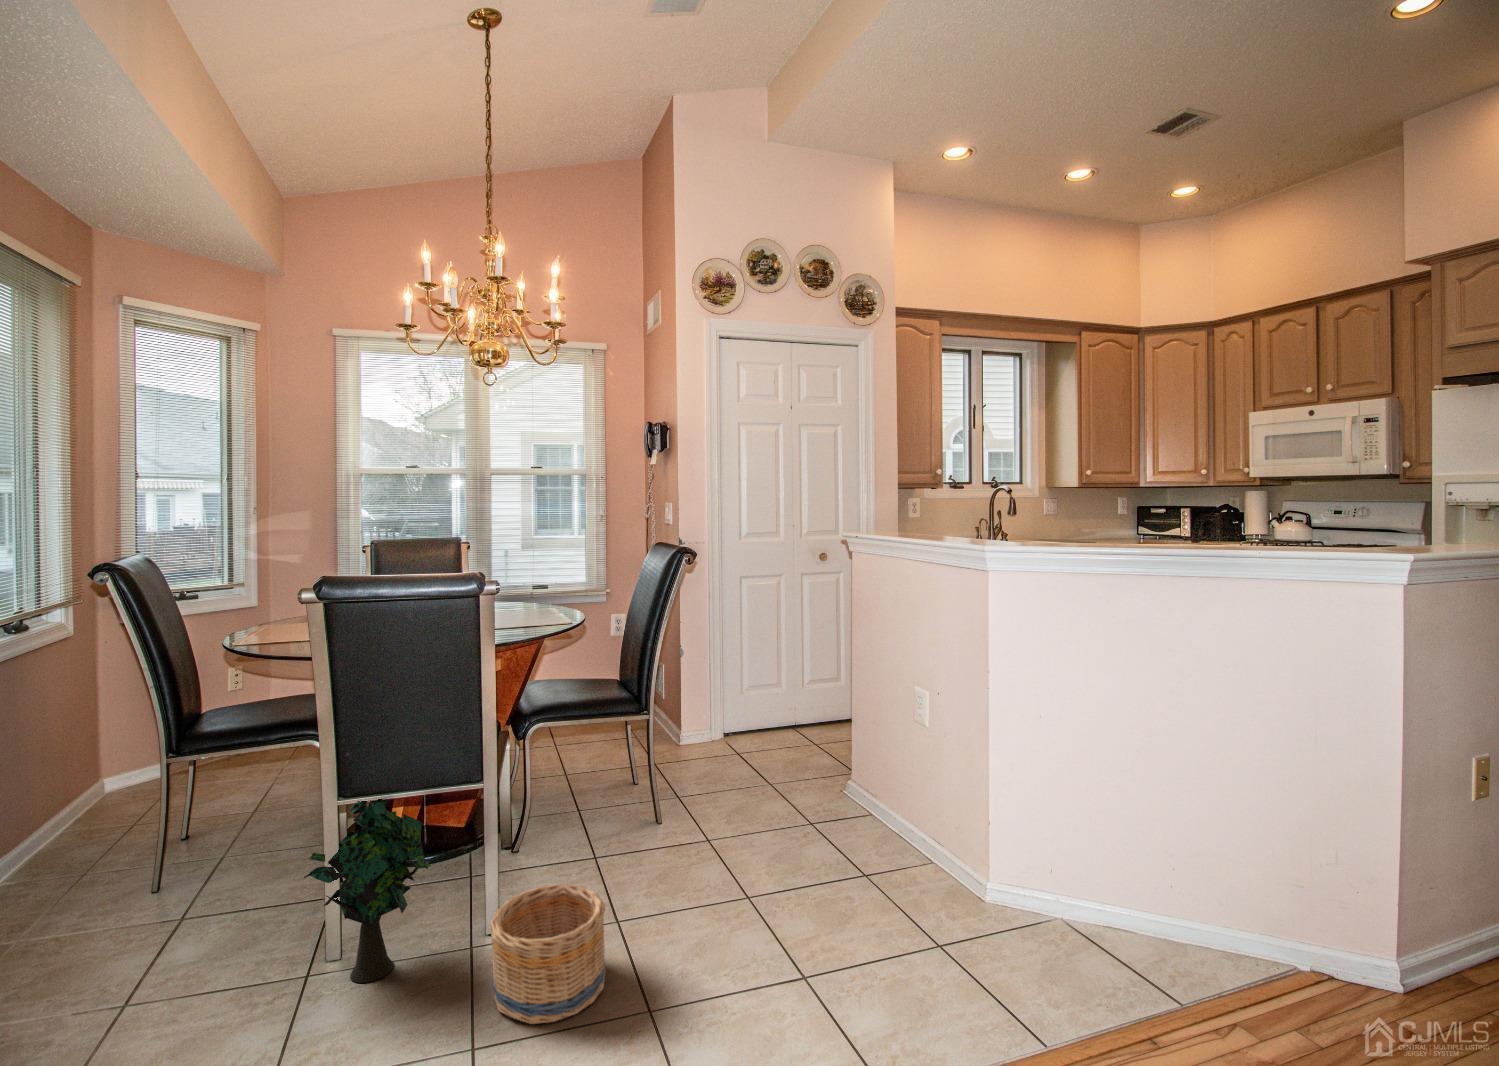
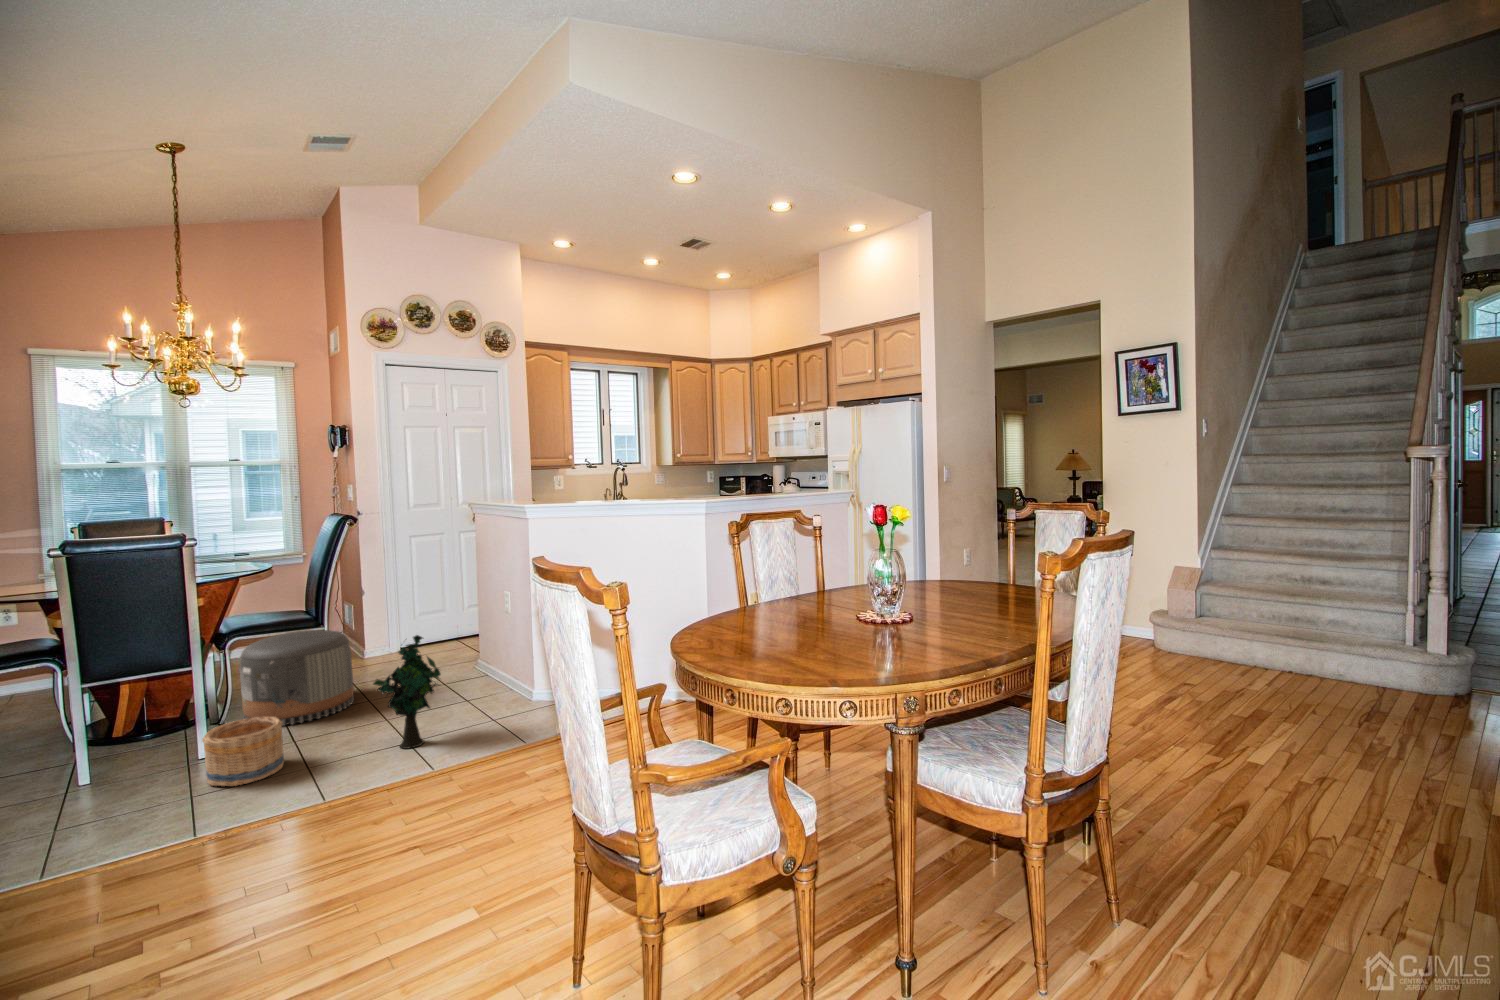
pouf: none [540,716,685,871] -> present [240,630,354,726]
decorative plant: present [304,793,431,983] -> present [373,635,441,749]

